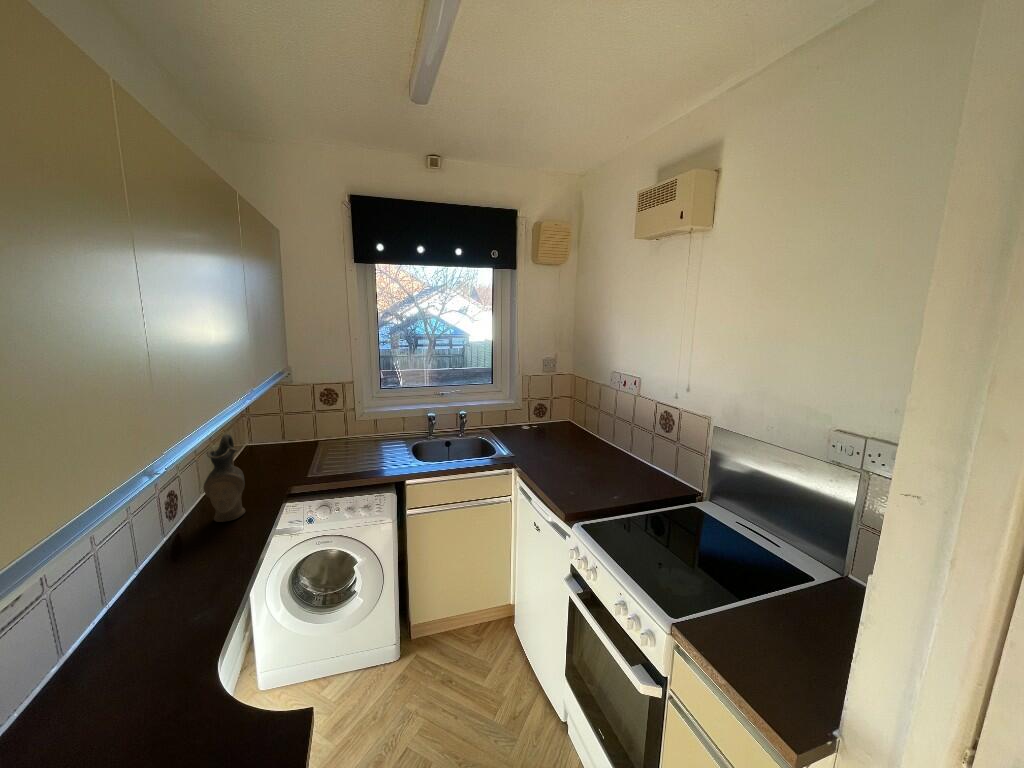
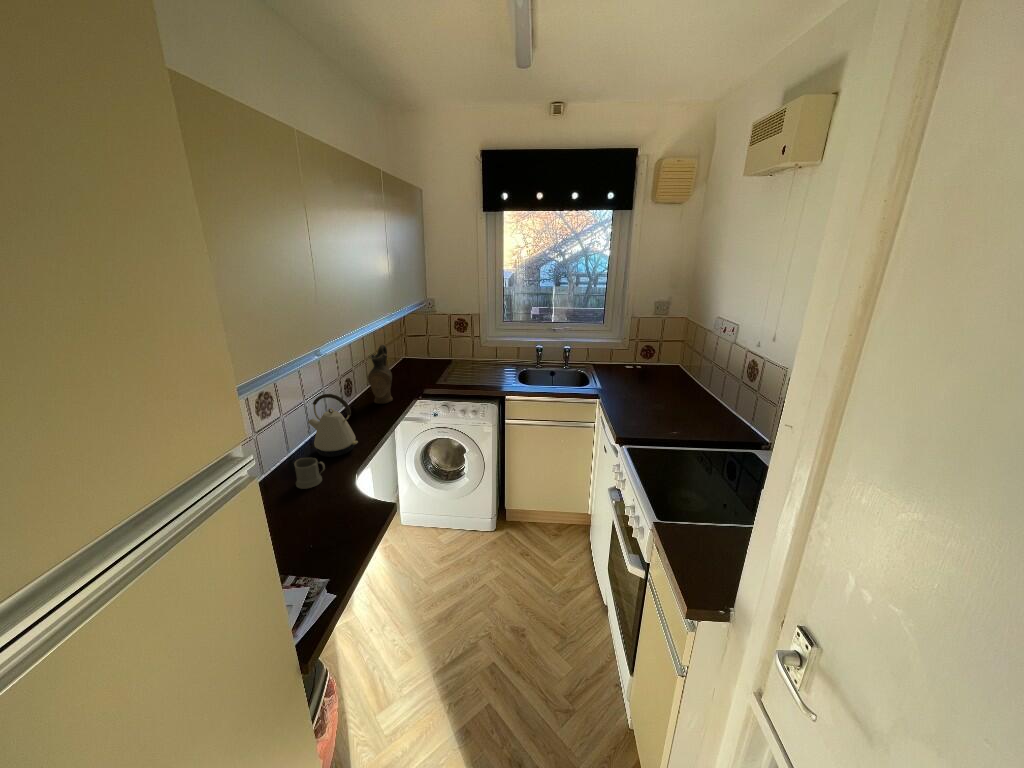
kettle: none [101,530,205,642] -> present [308,394,358,457]
mug: none [81,657,153,728] -> present [294,458,325,489]

